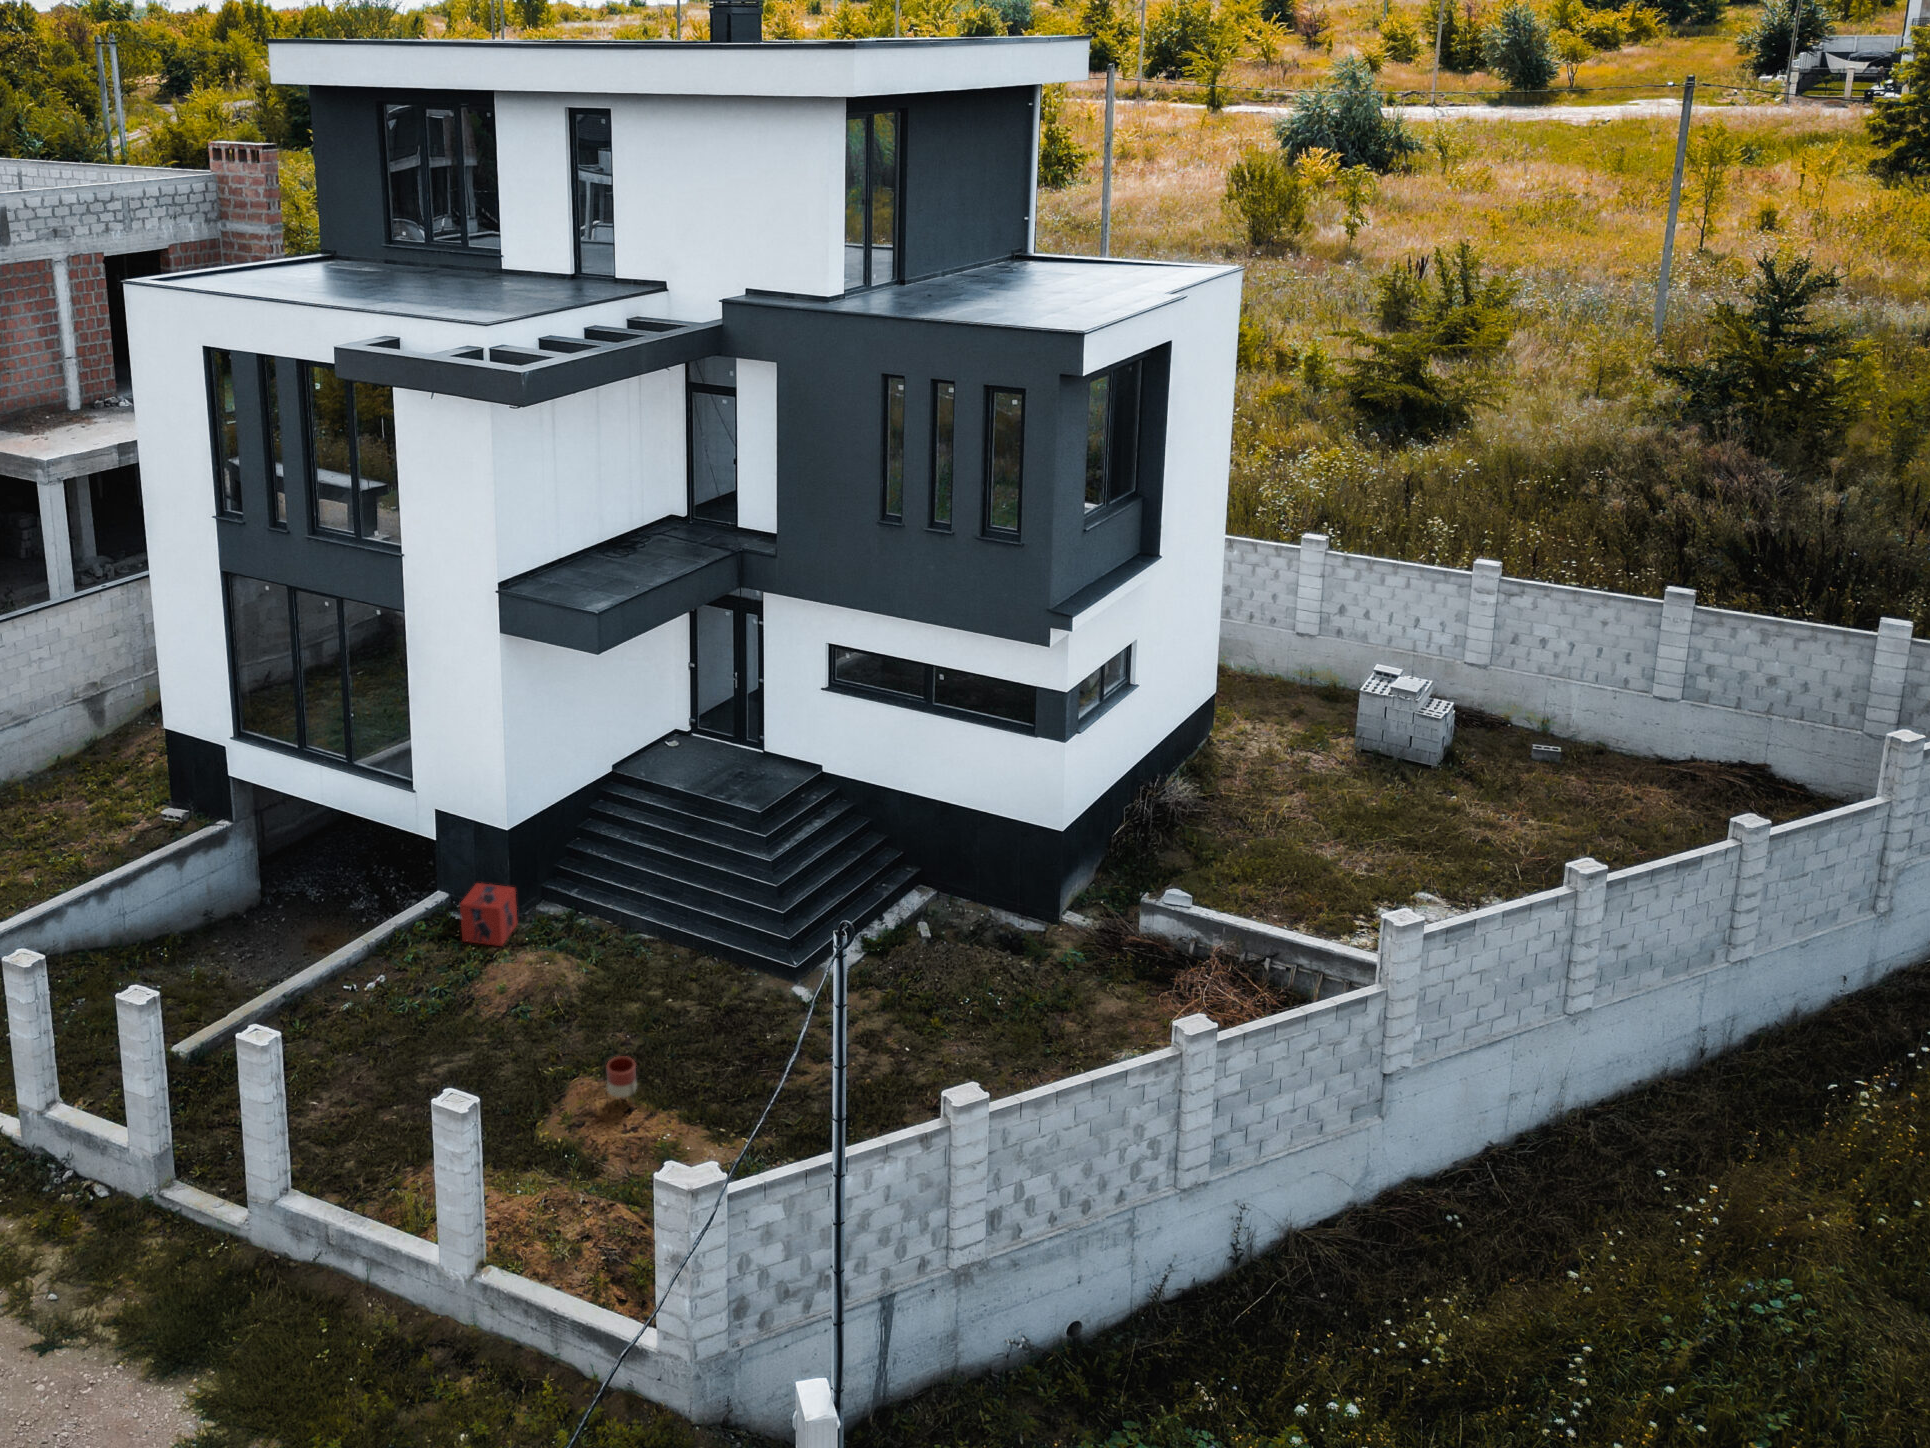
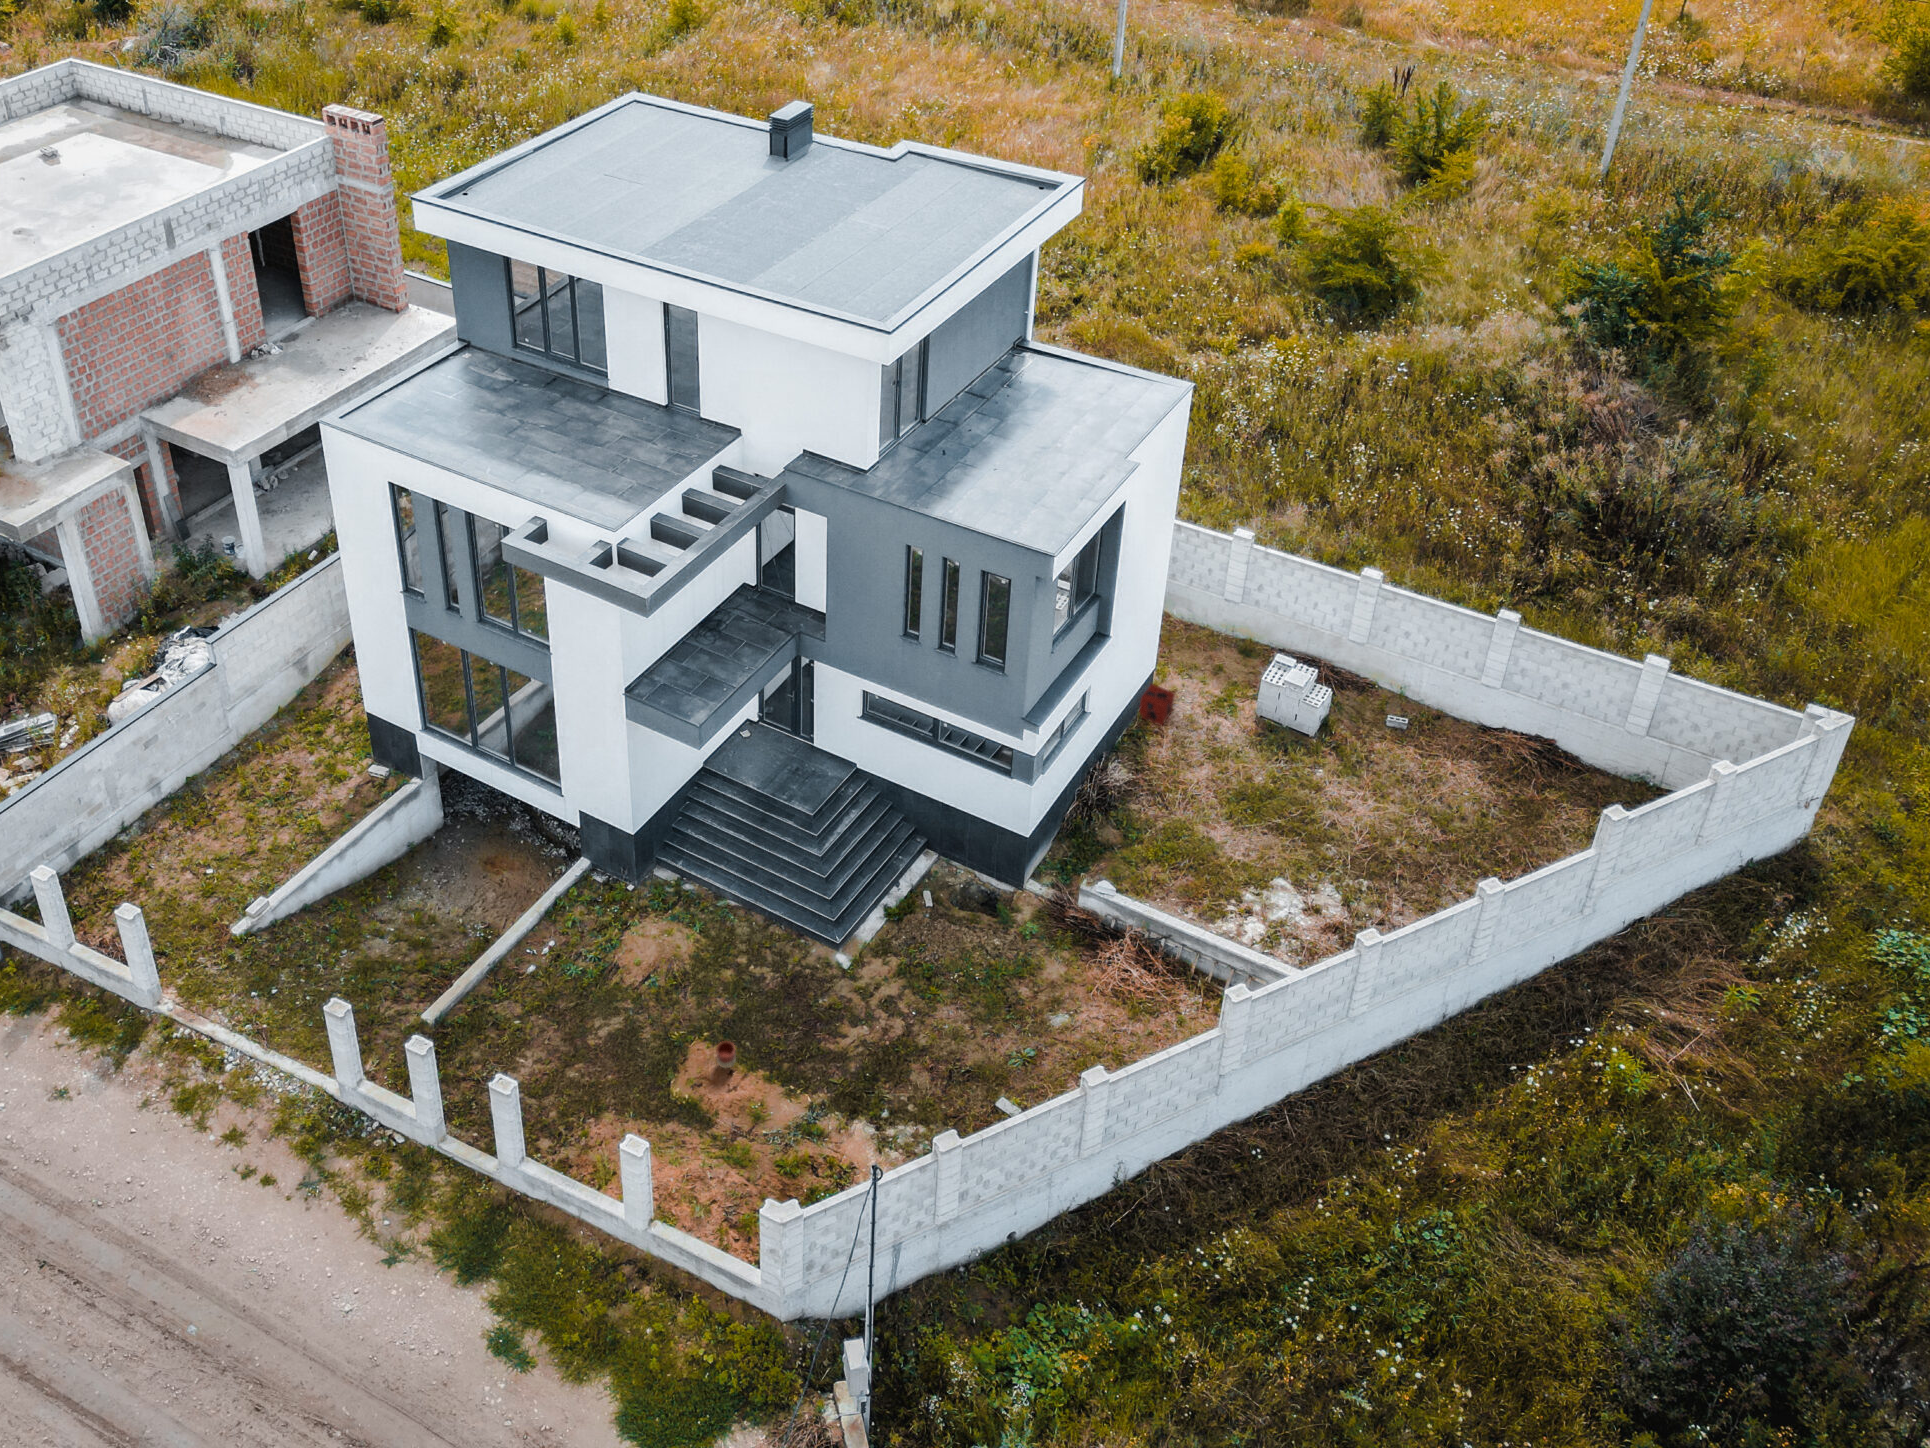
storage box: present [460,883,517,946] -> present [1139,684,1175,726]

